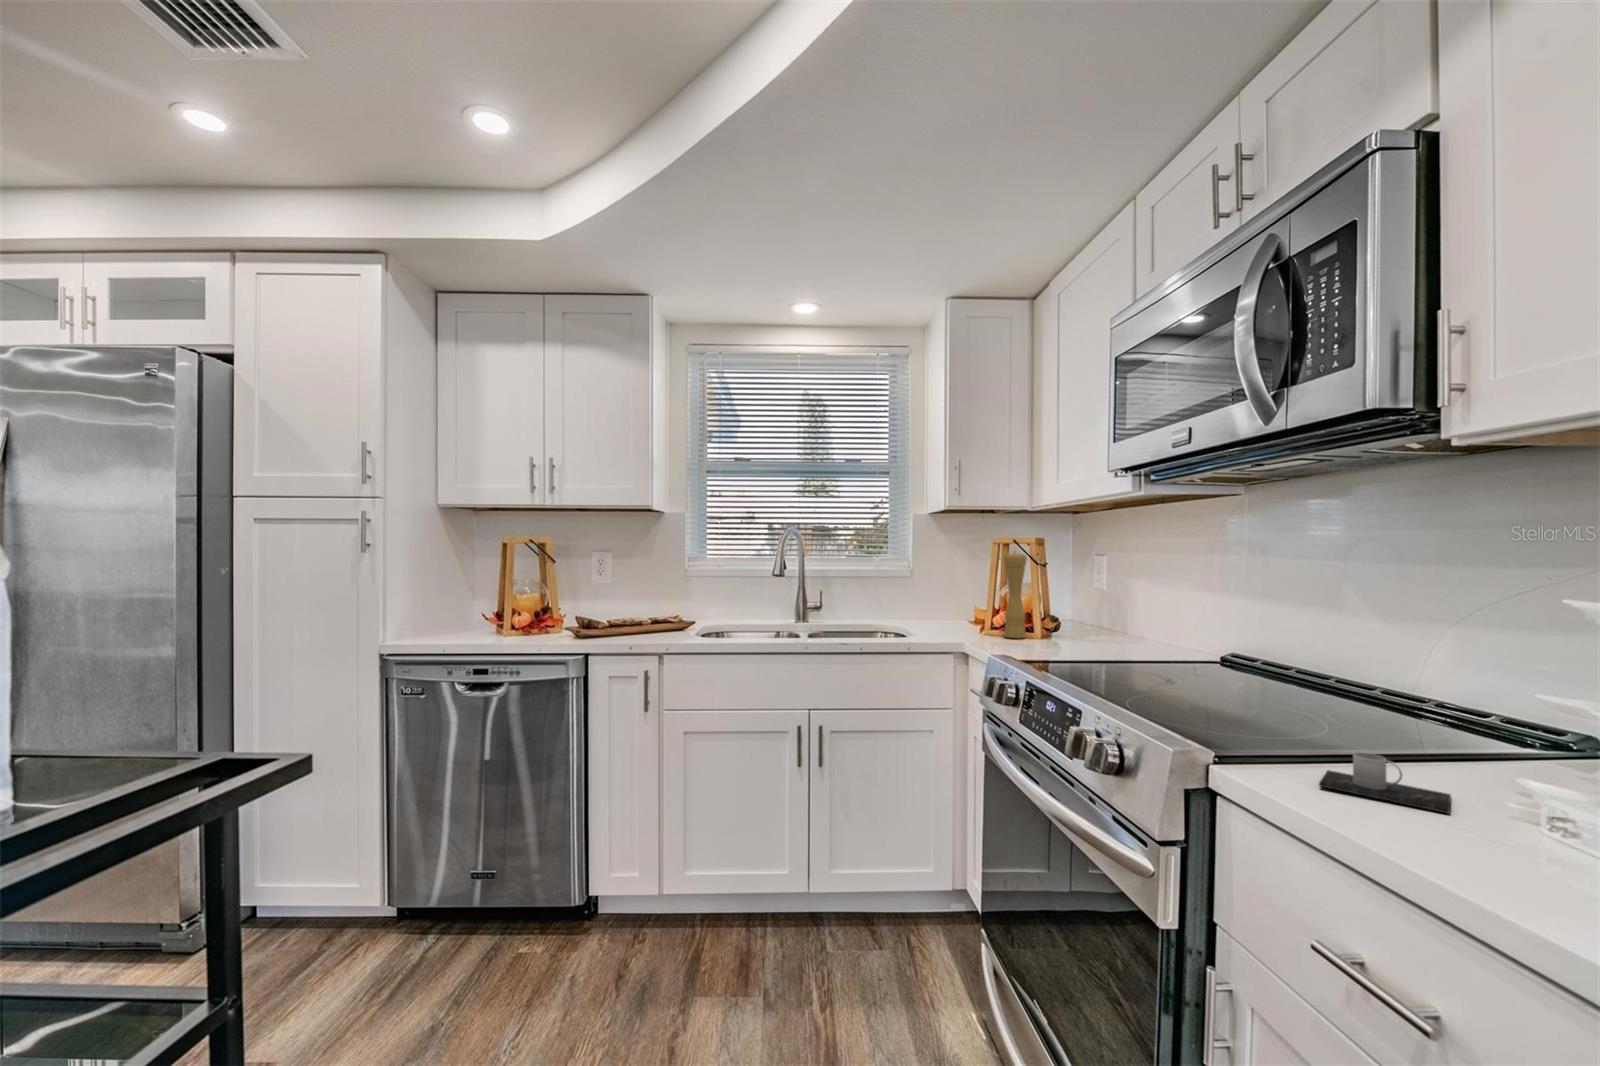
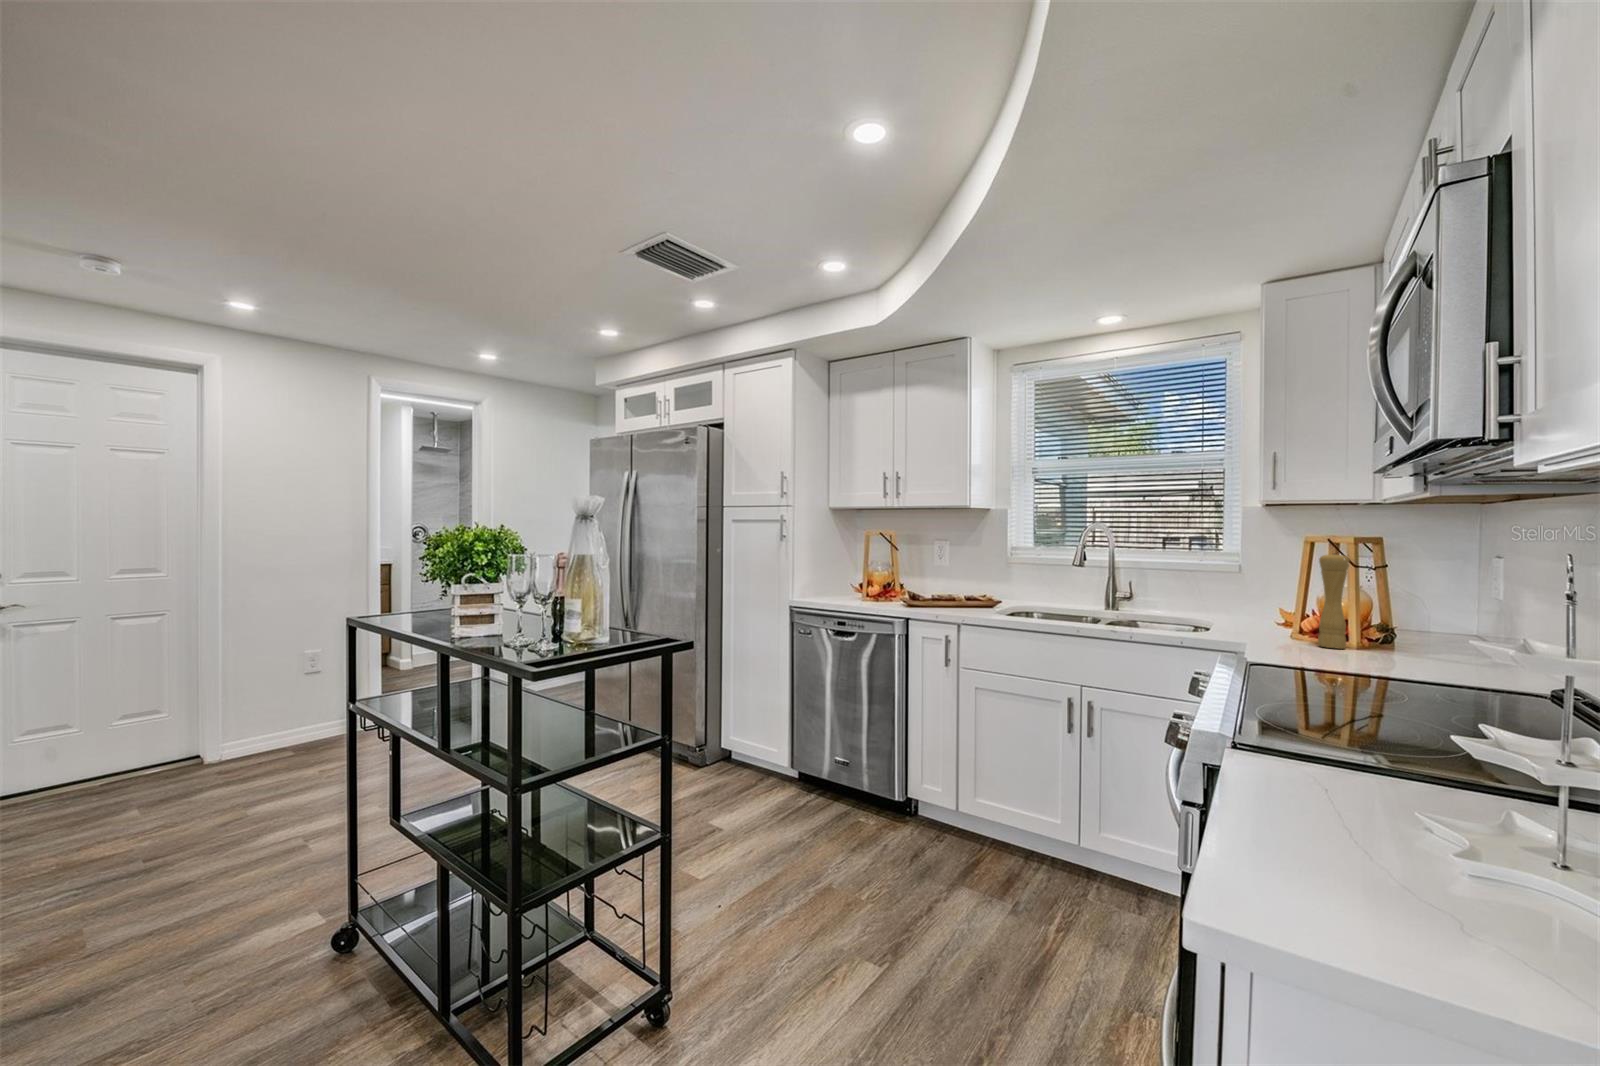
mug: present [1319,752,1451,814] -> none [1300,742,1432,797]

